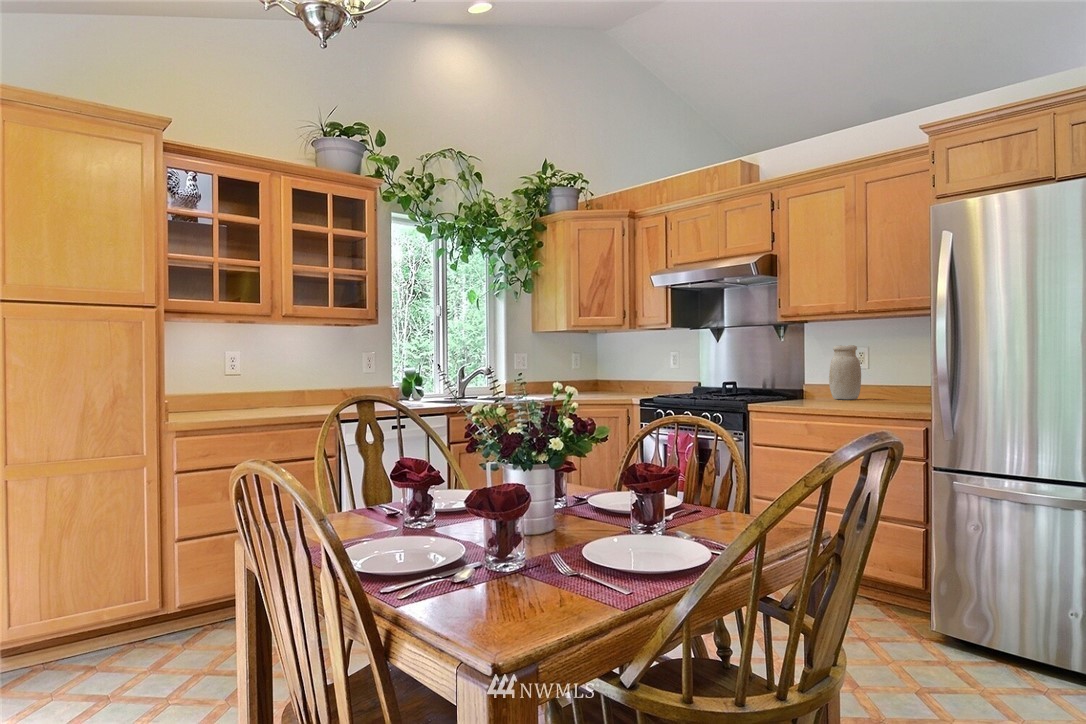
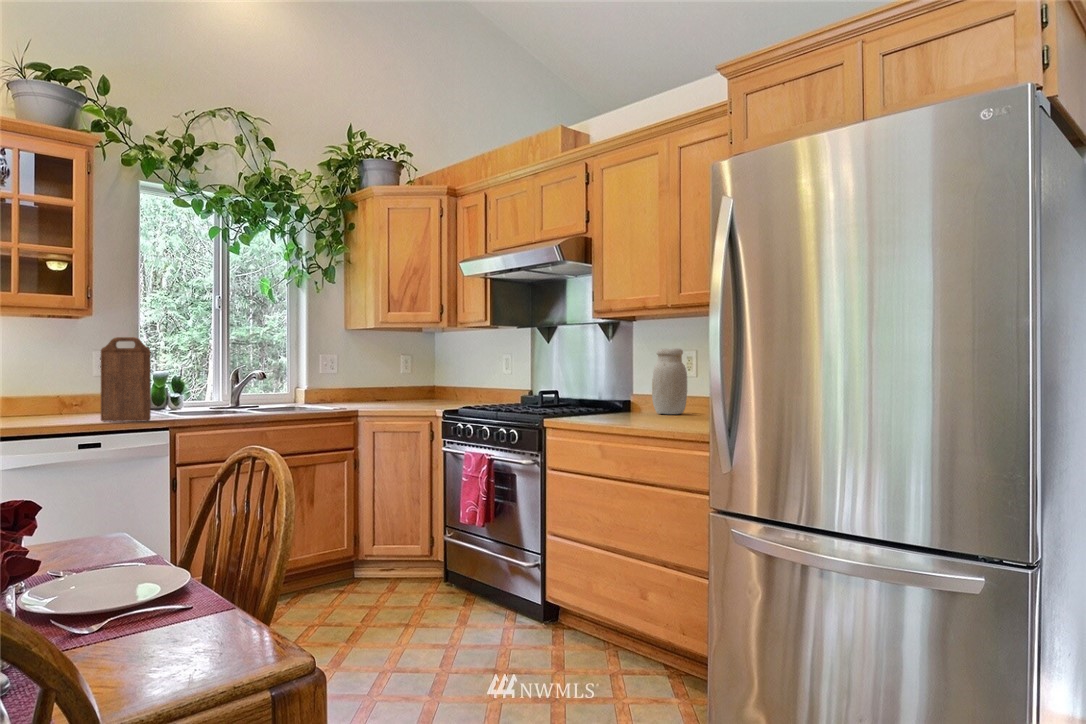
cutting board: none [399,341,438,406] -> present [101,337,151,421]

